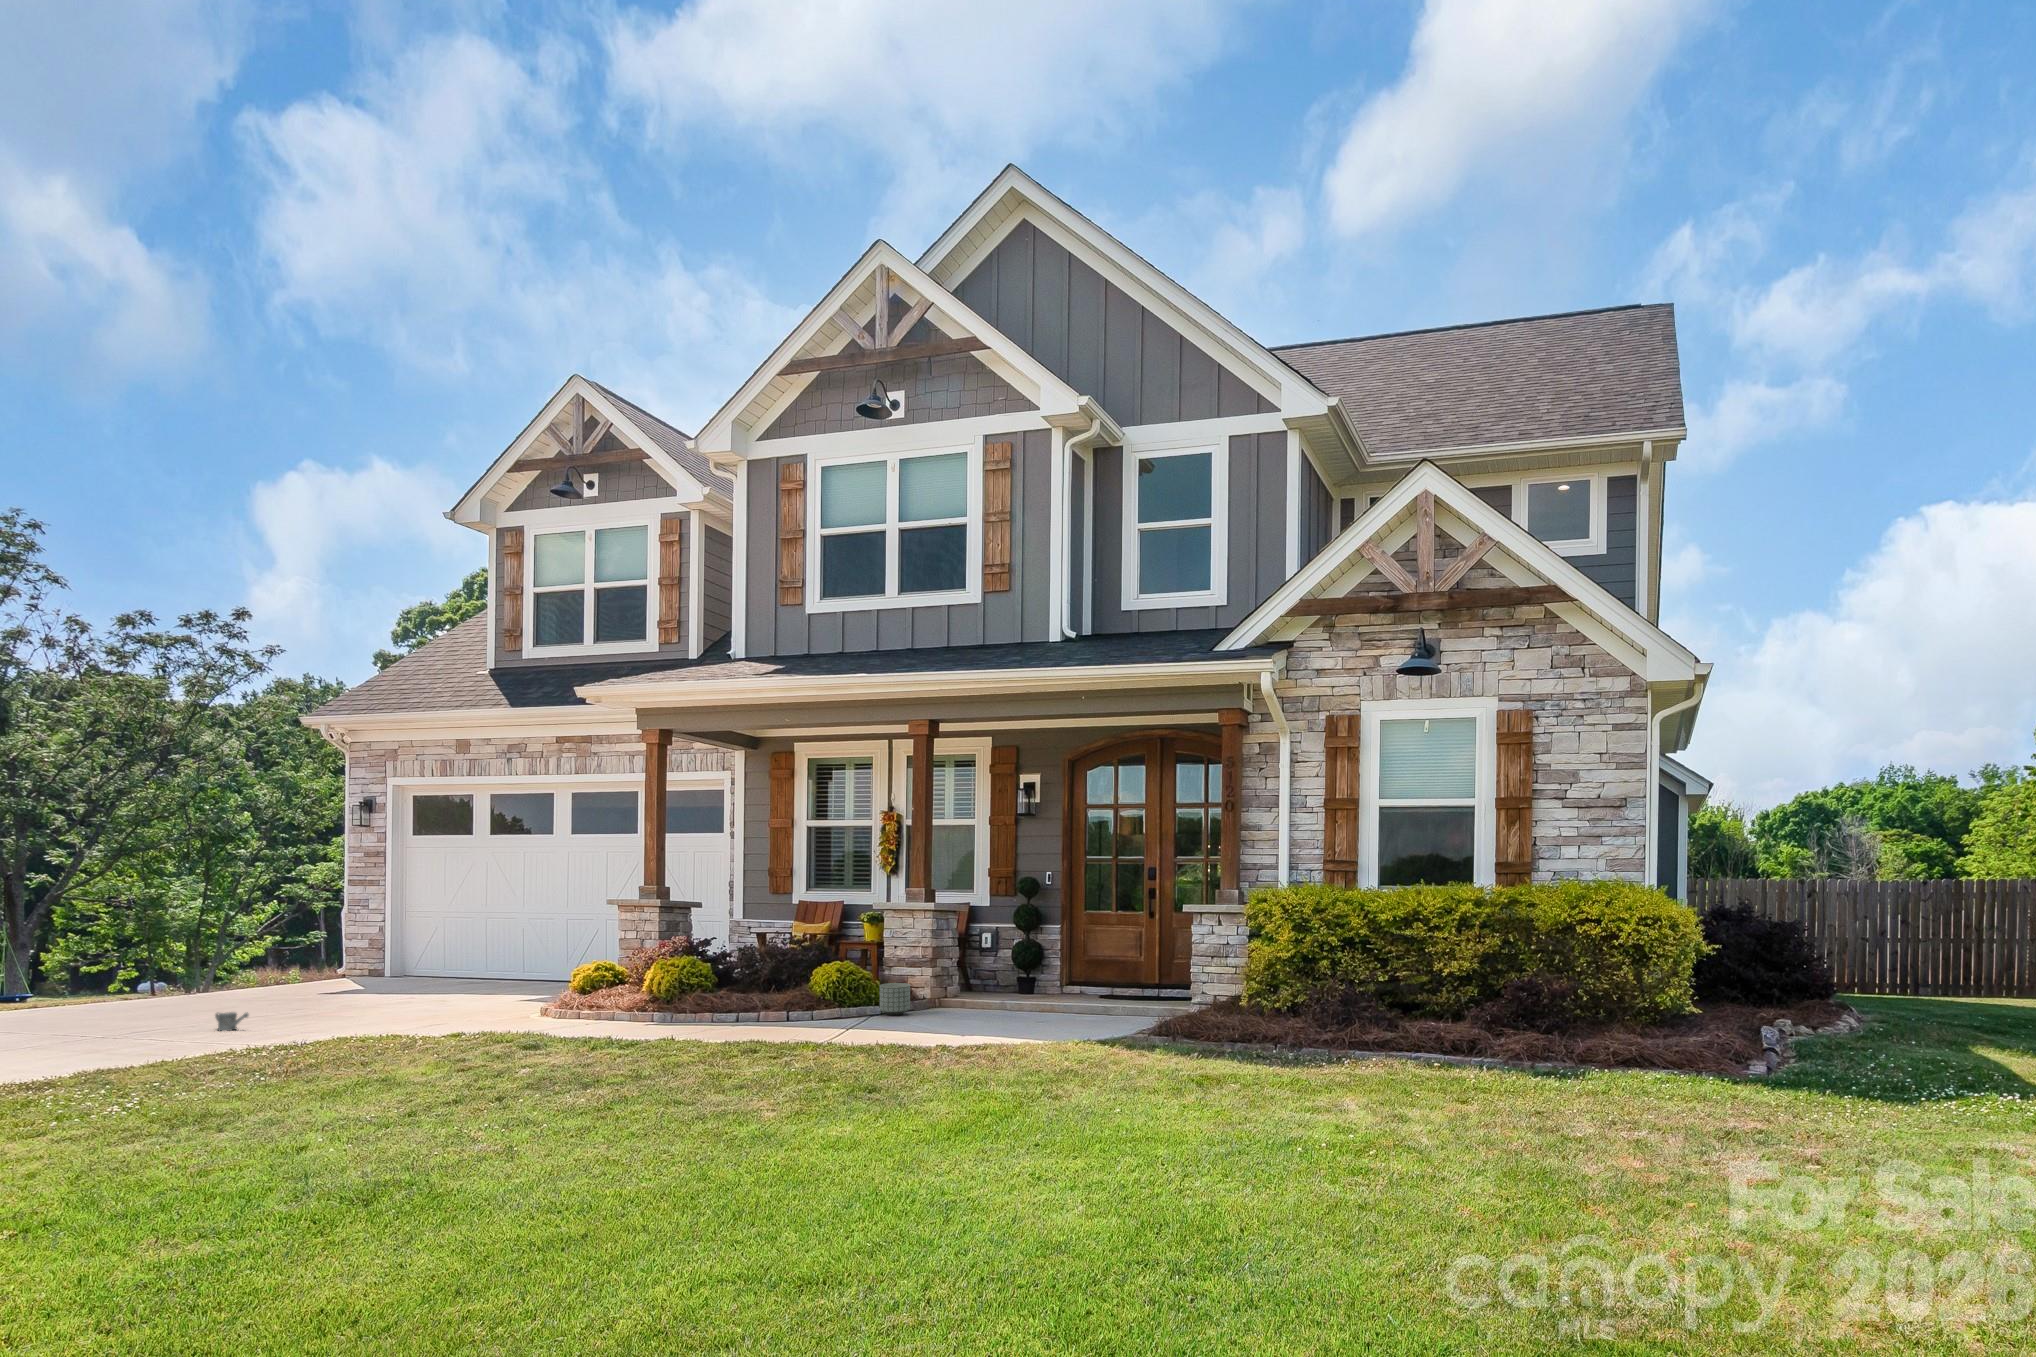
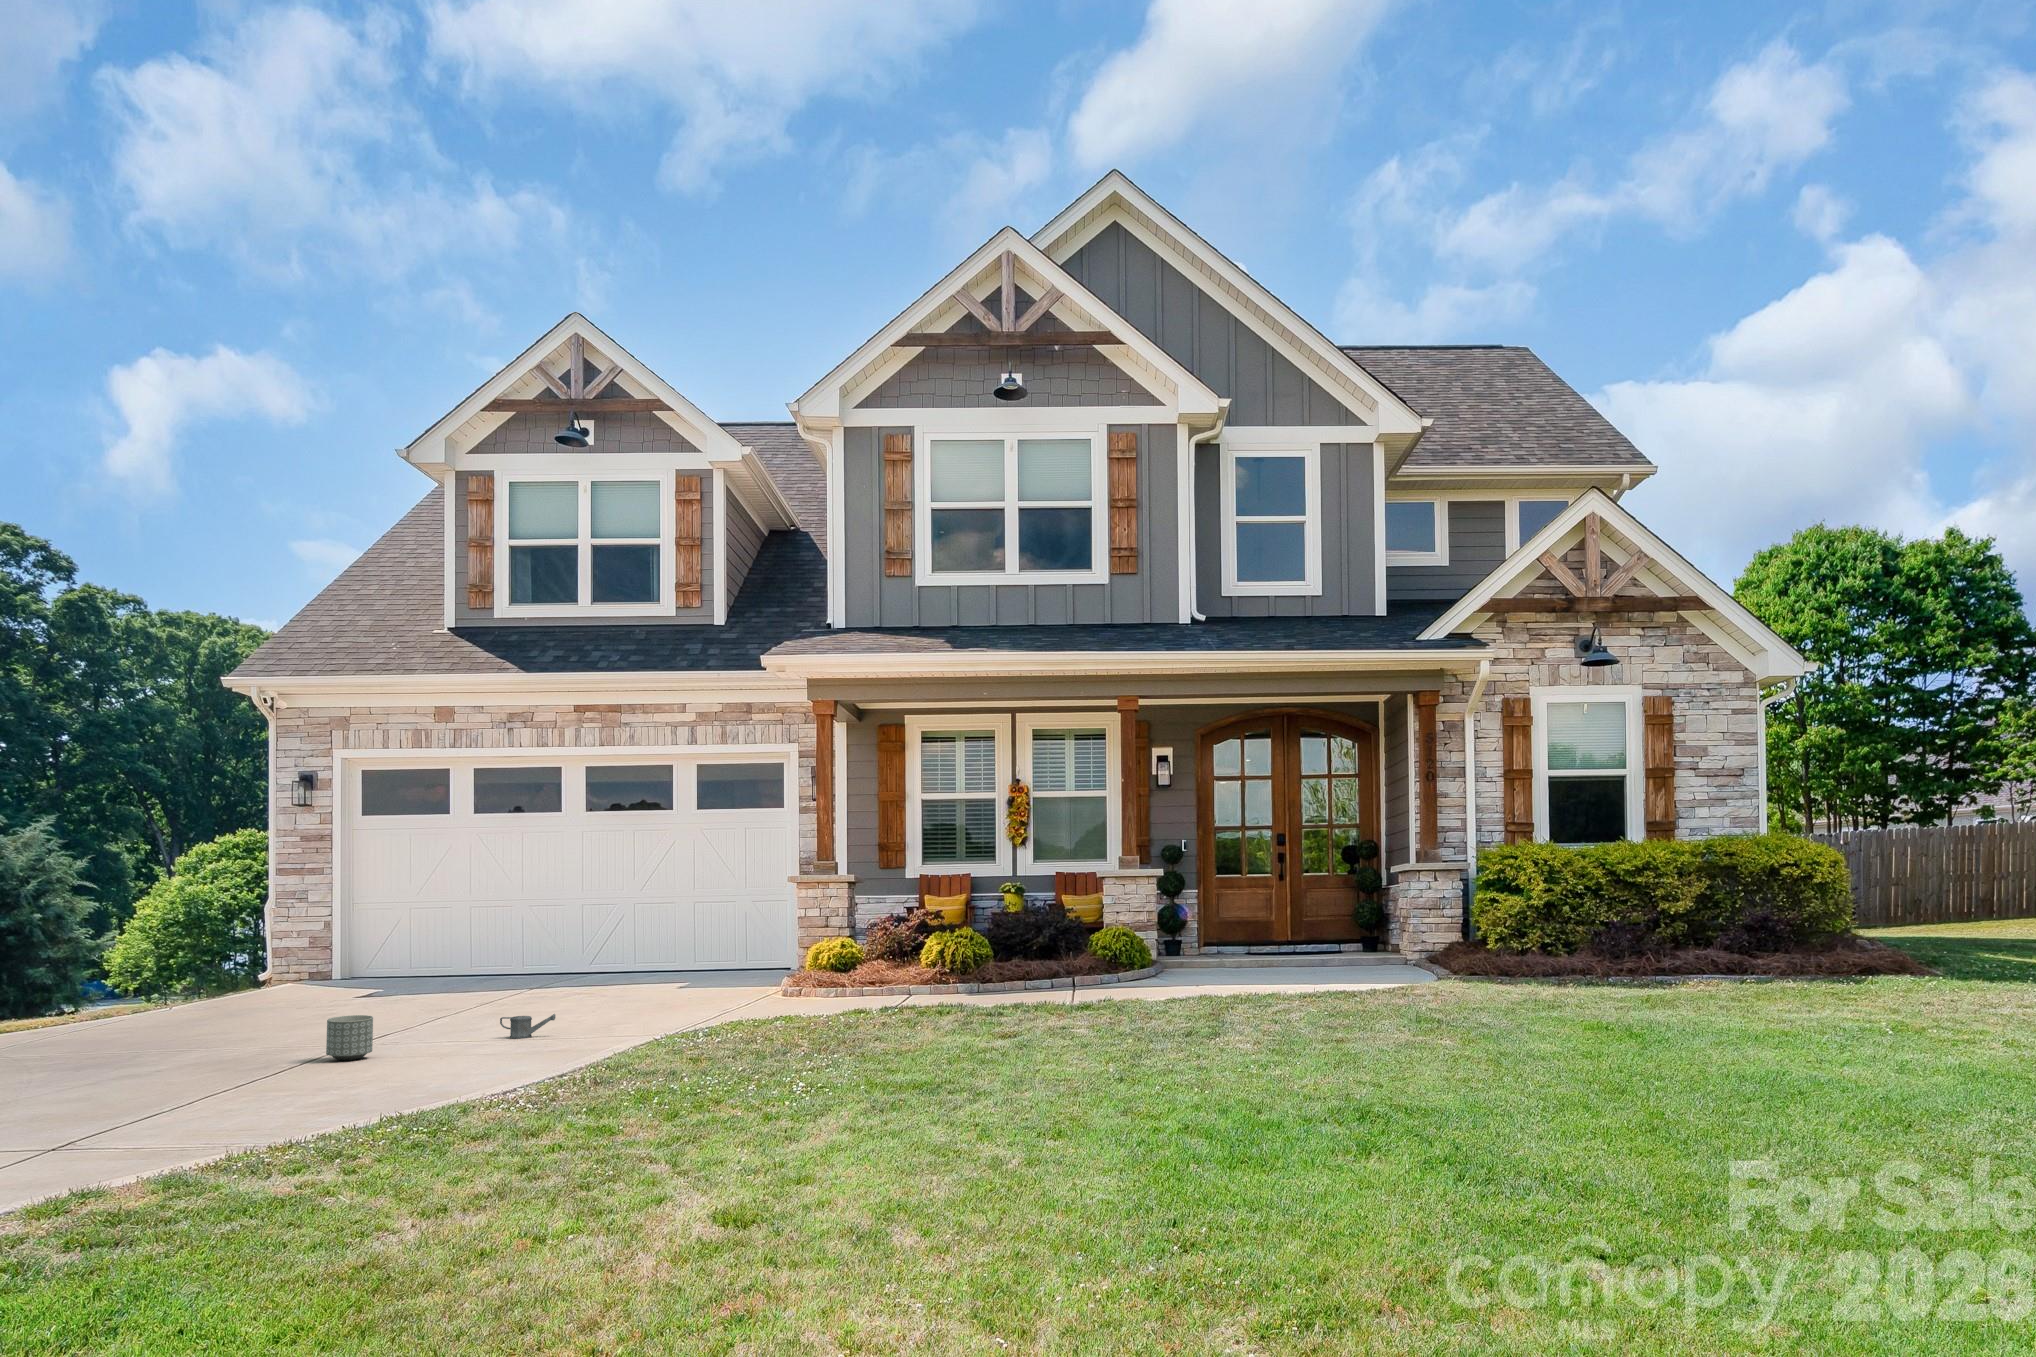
planter: present [880,983,910,1015] -> present [326,1015,373,1061]

